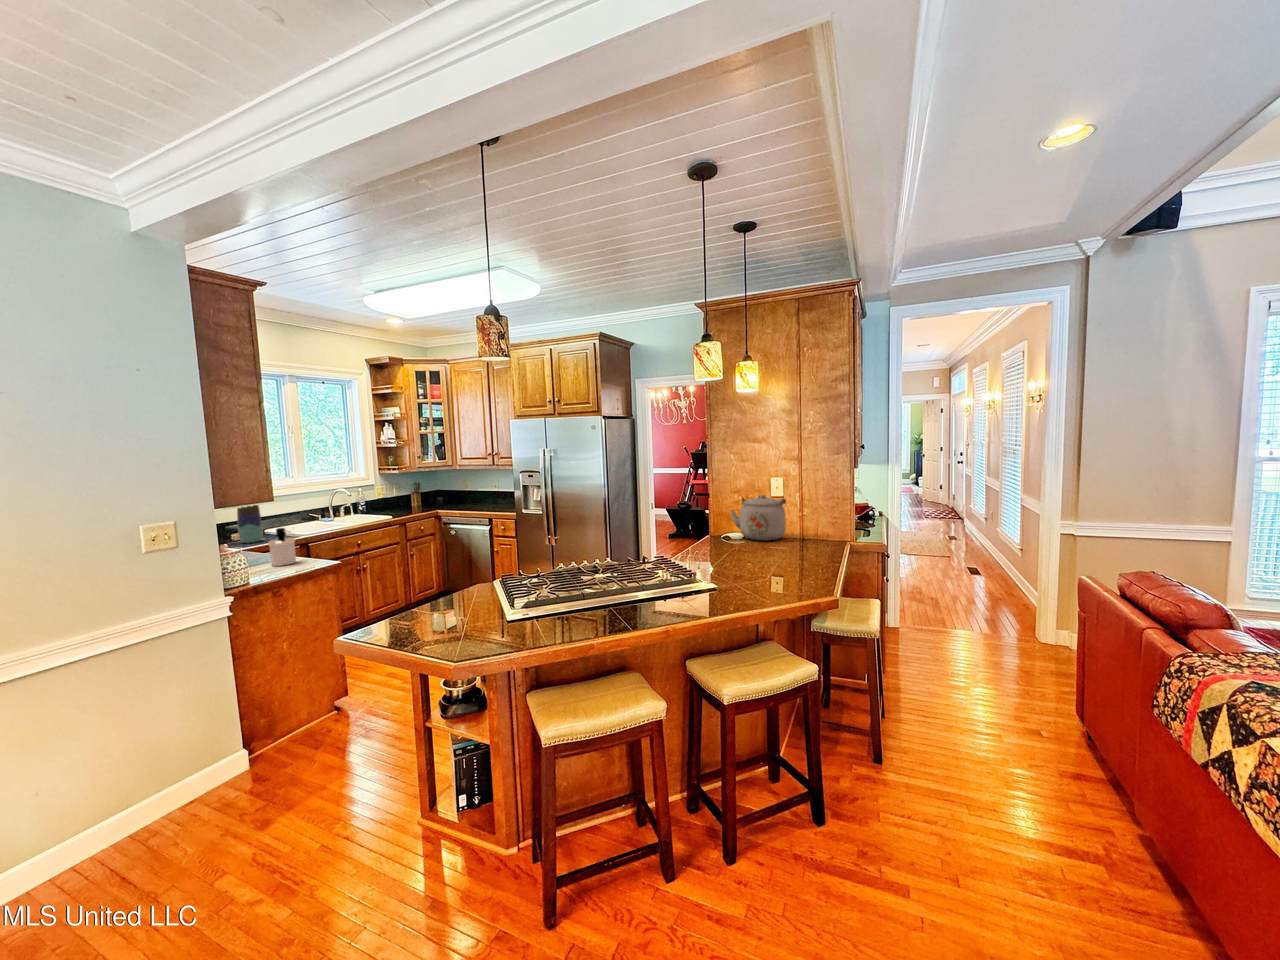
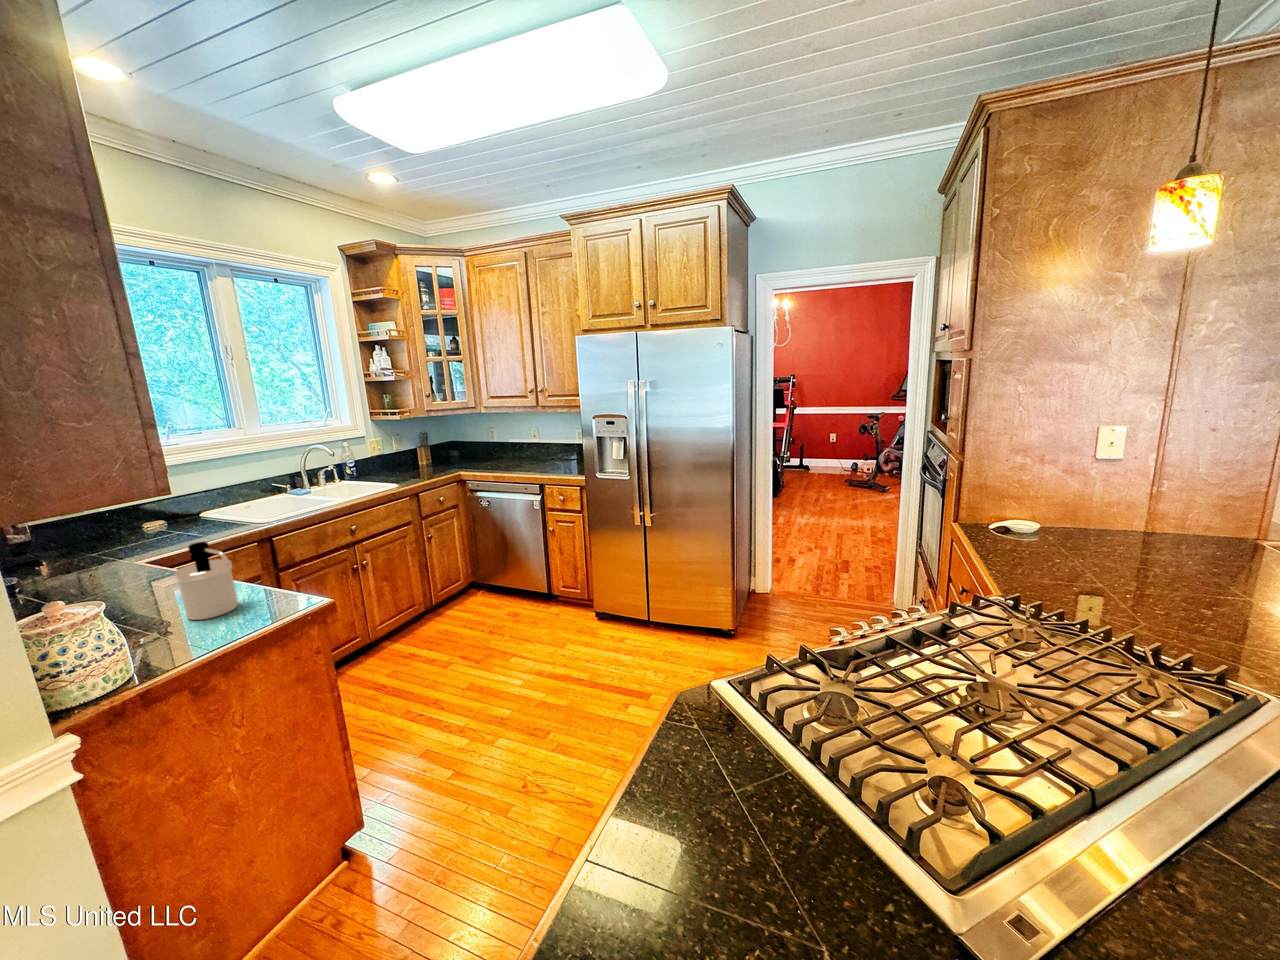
kettle: present [731,495,786,541] -> none [1060,466,1196,556]
vase: present [237,505,263,543] -> none [138,466,190,544]

